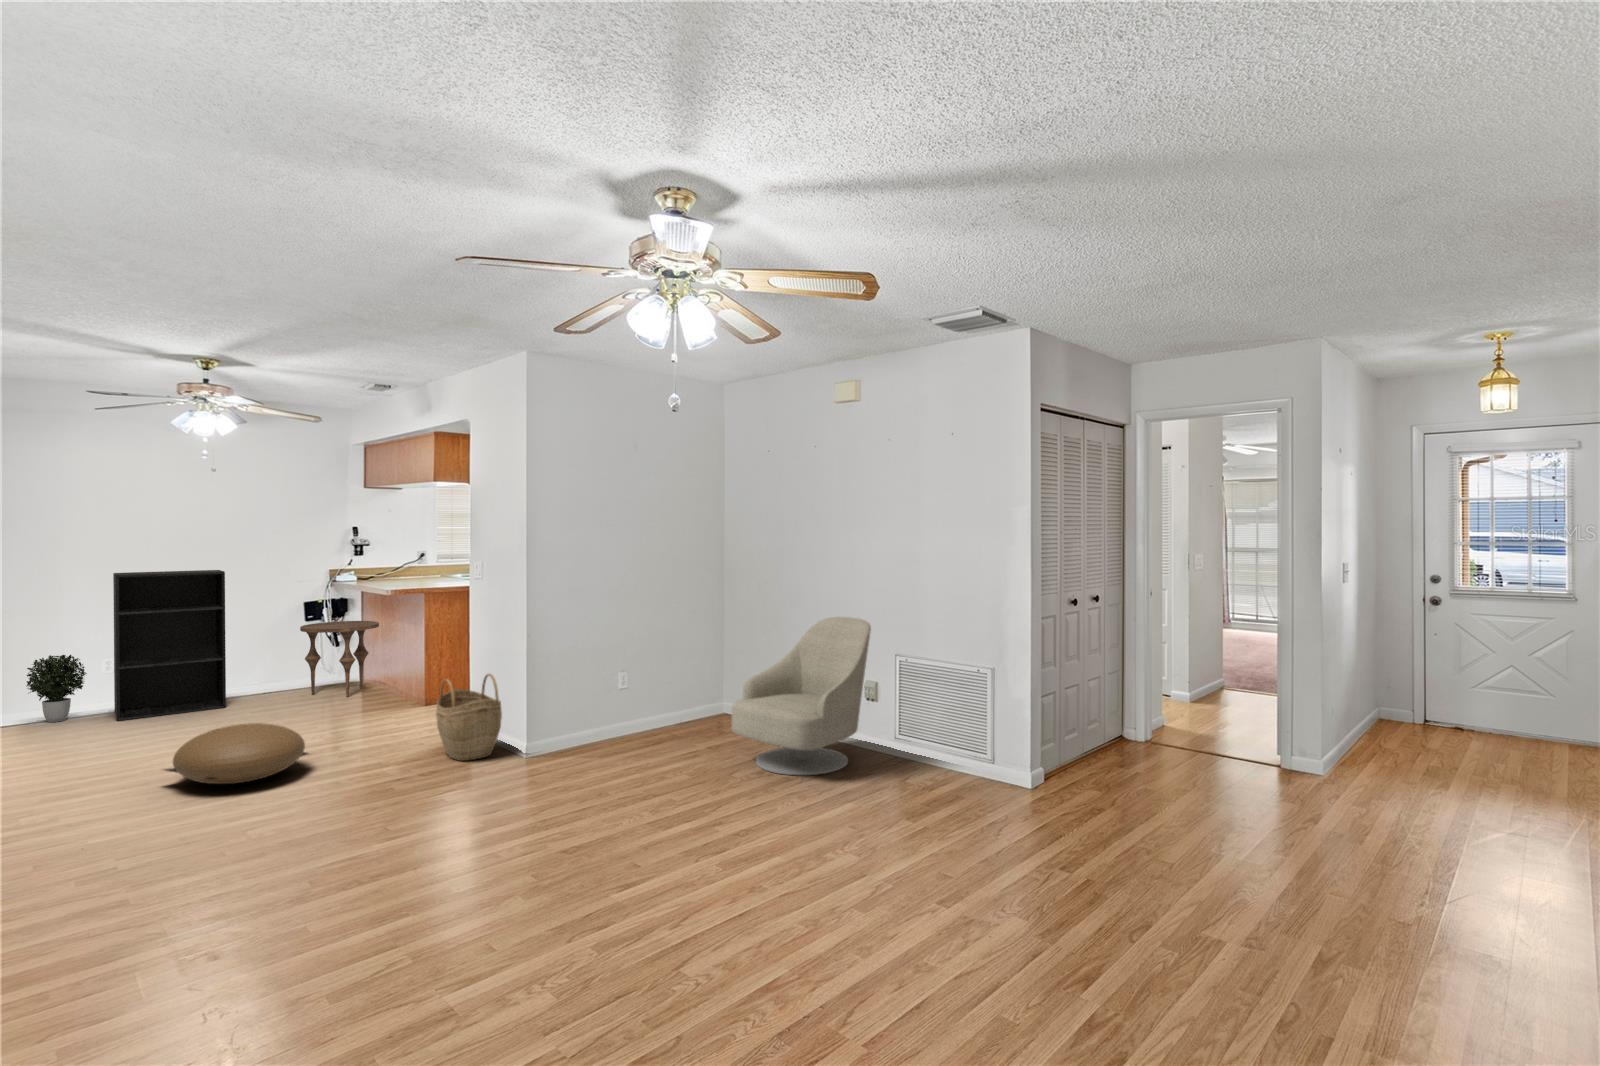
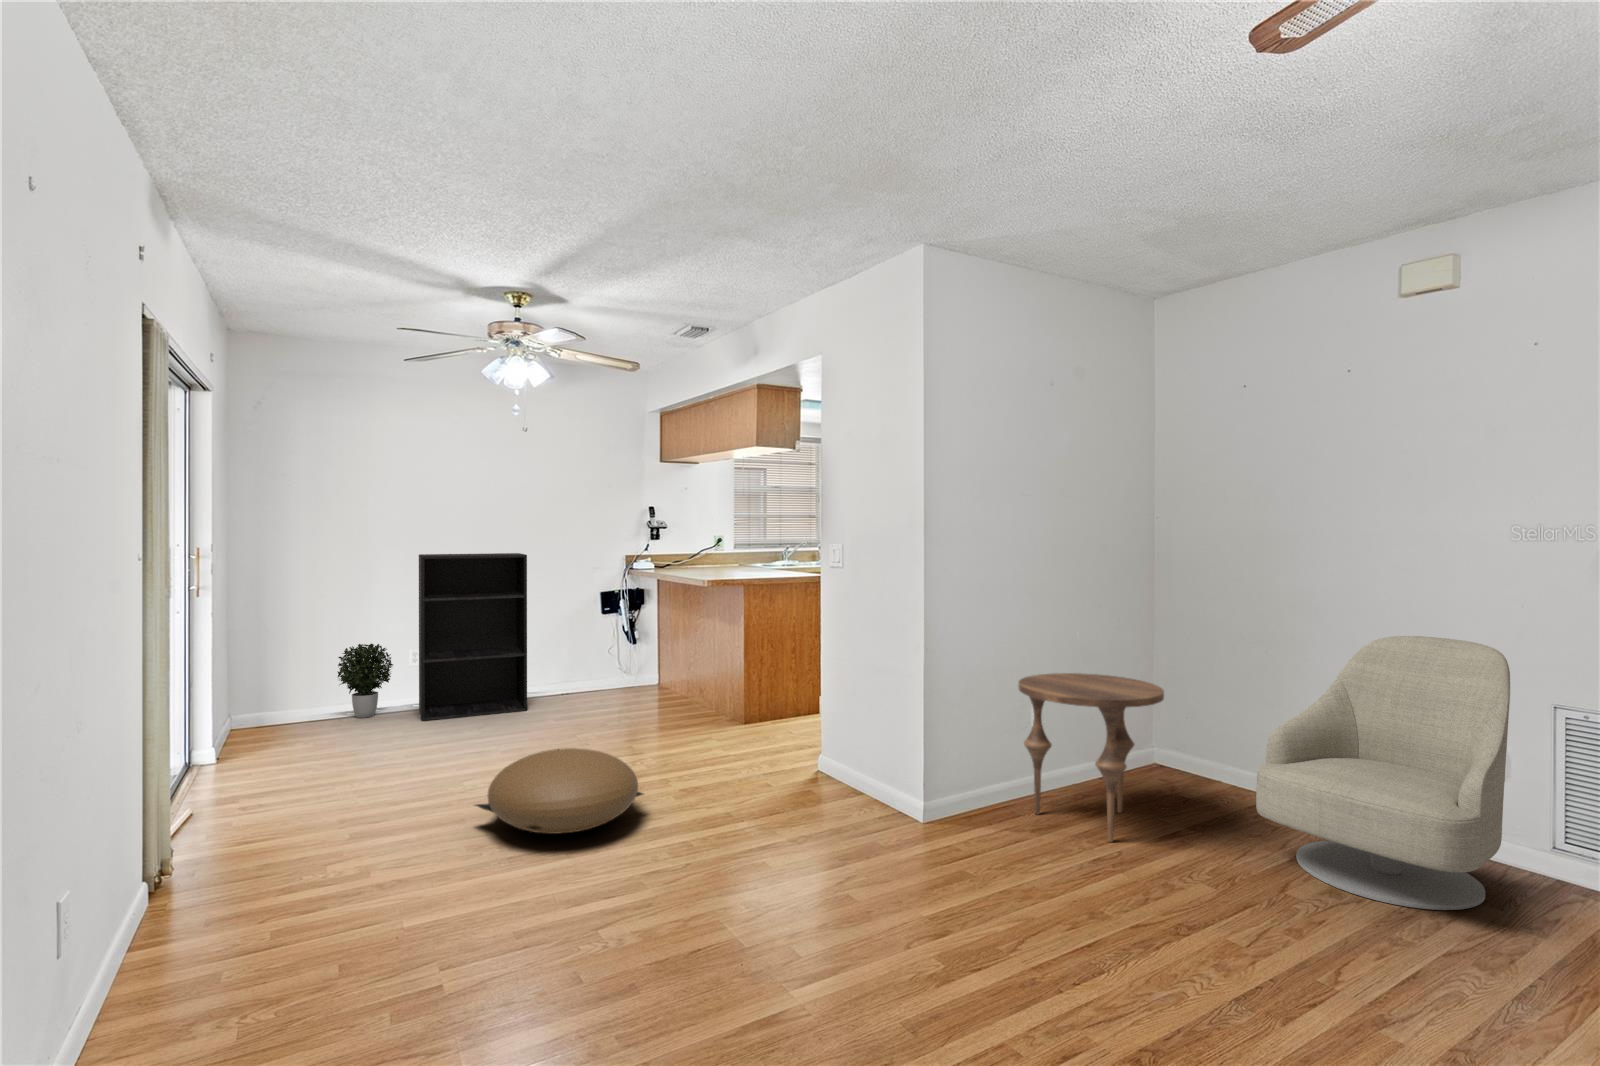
side table: present [300,621,379,697] -> present [1018,673,1164,842]
woven basket: present [436,674,502,761] -> none [795,697,884,819]

